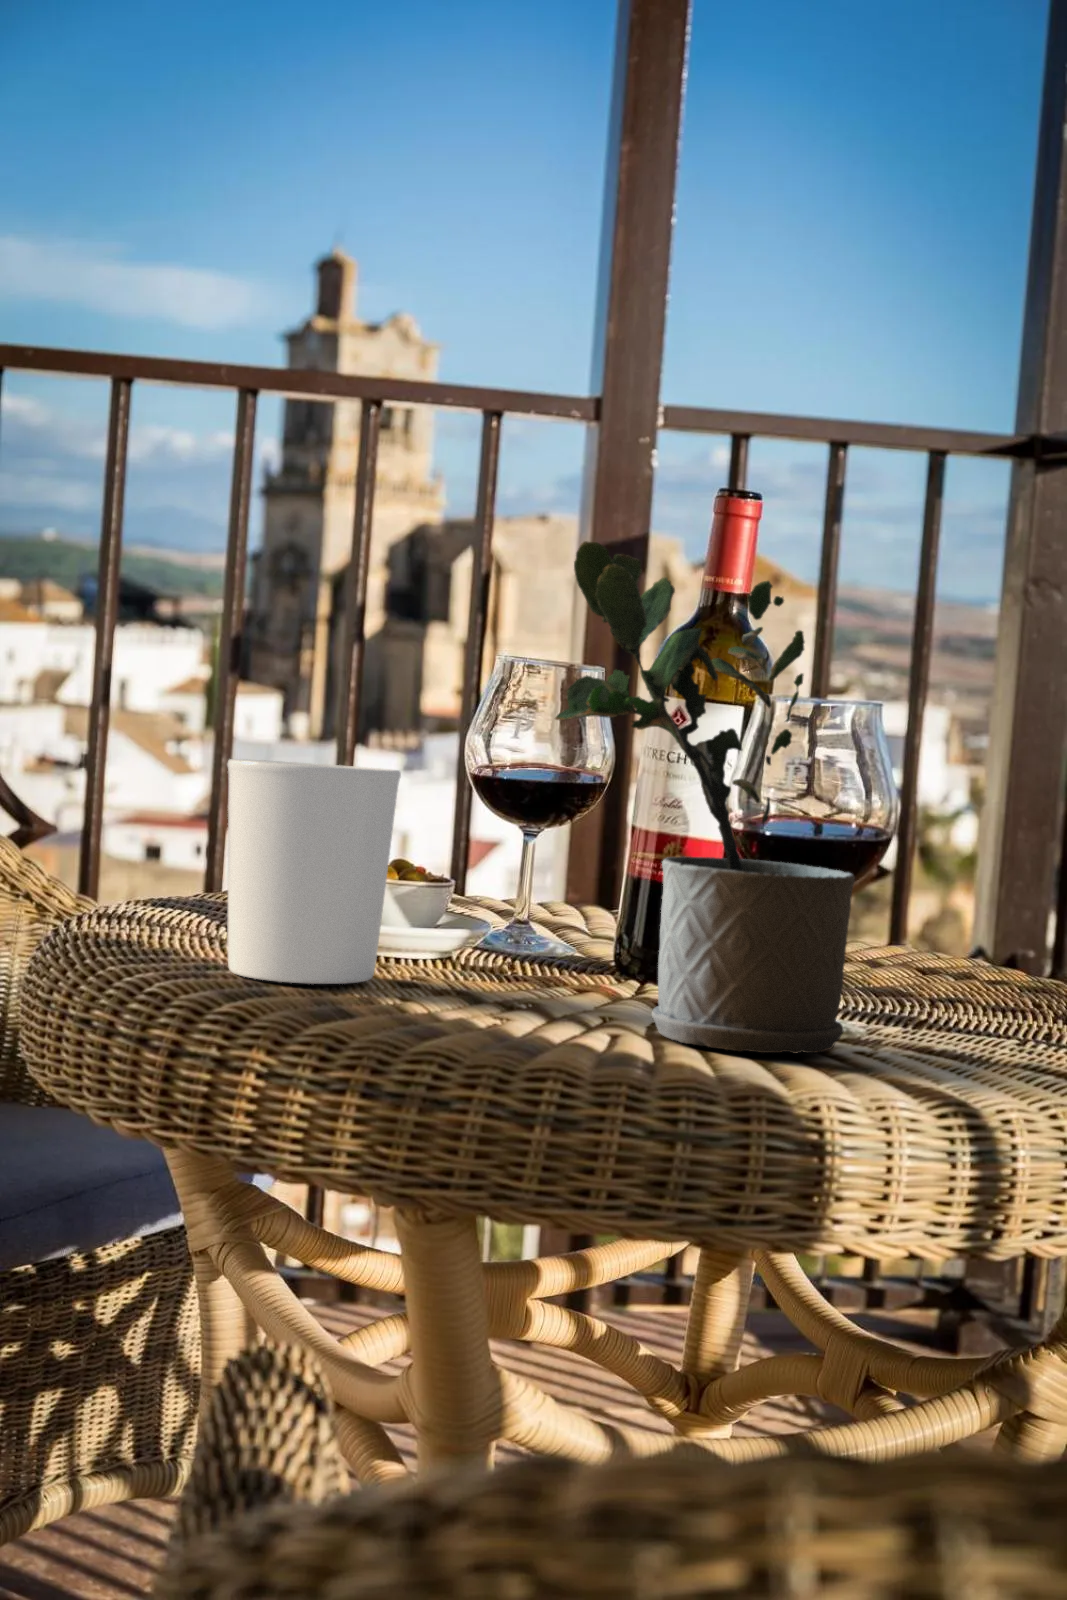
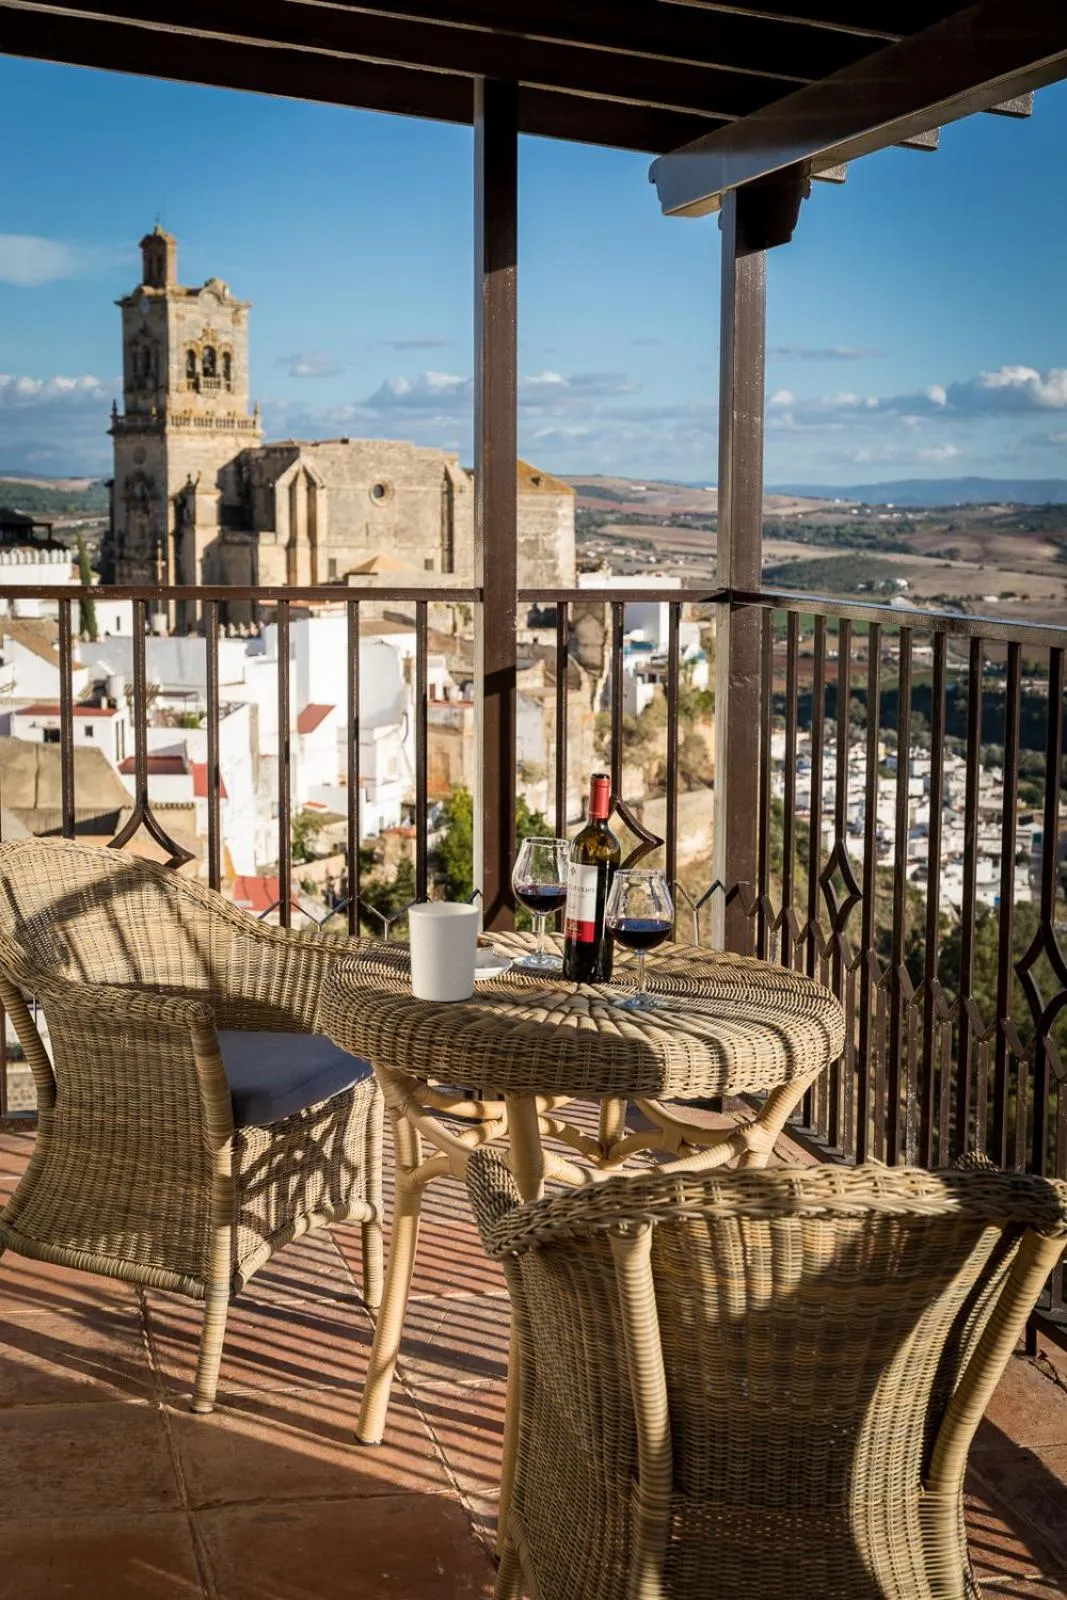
potted plant: present [555,541,855,1053] -> none [548,828,669,1023]

